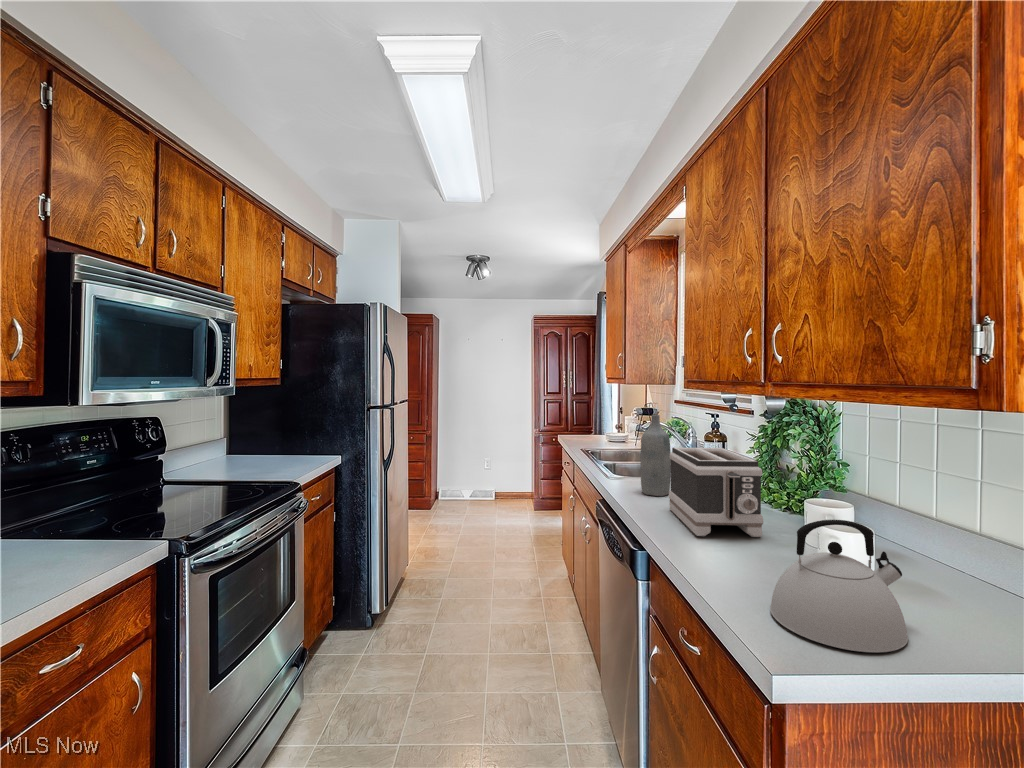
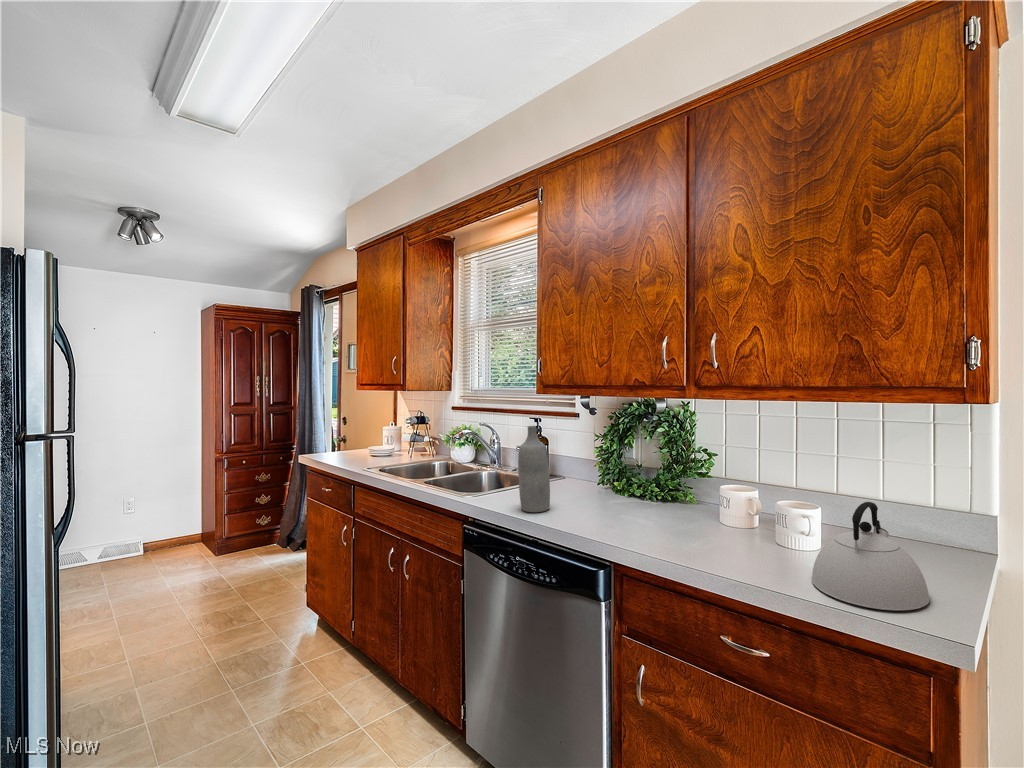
toaster: present [669,448,763,537] -> none [578,452,694,544]

